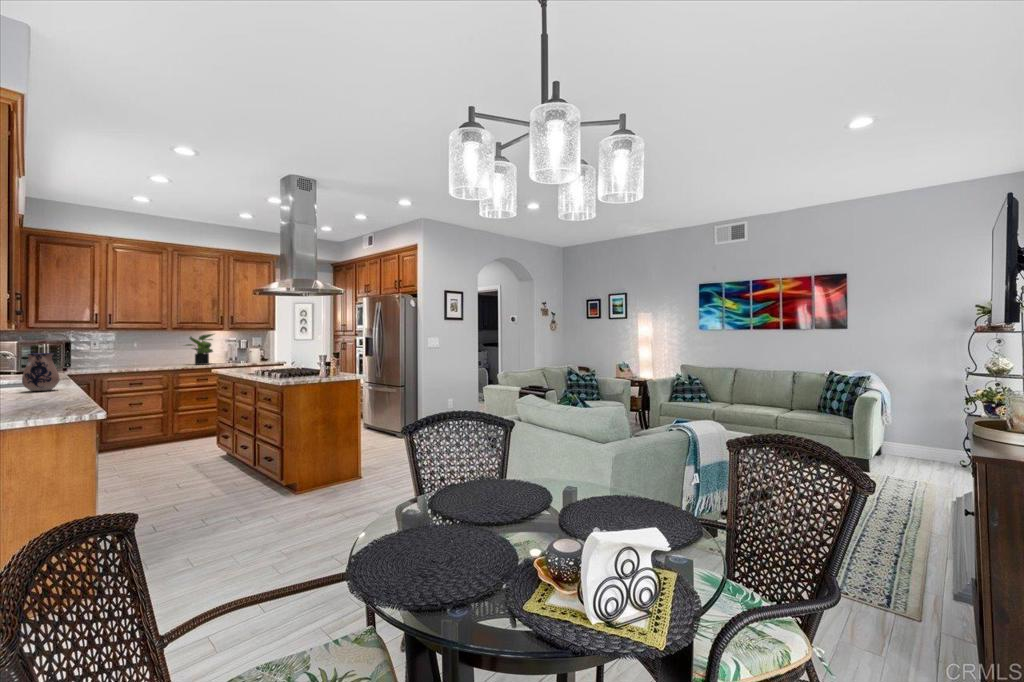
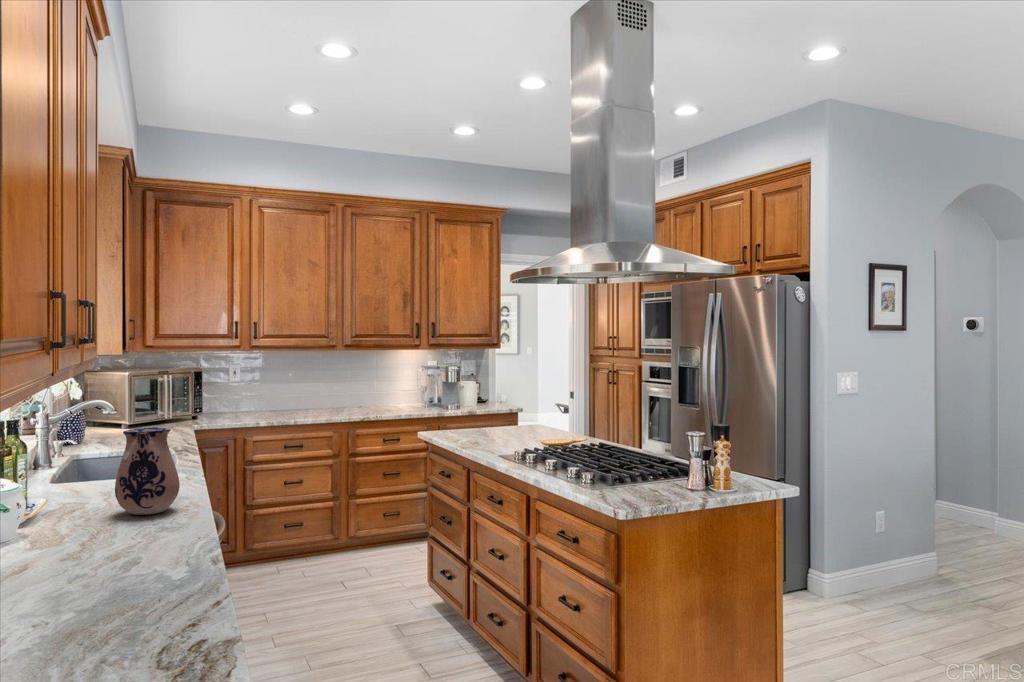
potted plant: present [186,334,213,365] -> none [354,354,410,411]

